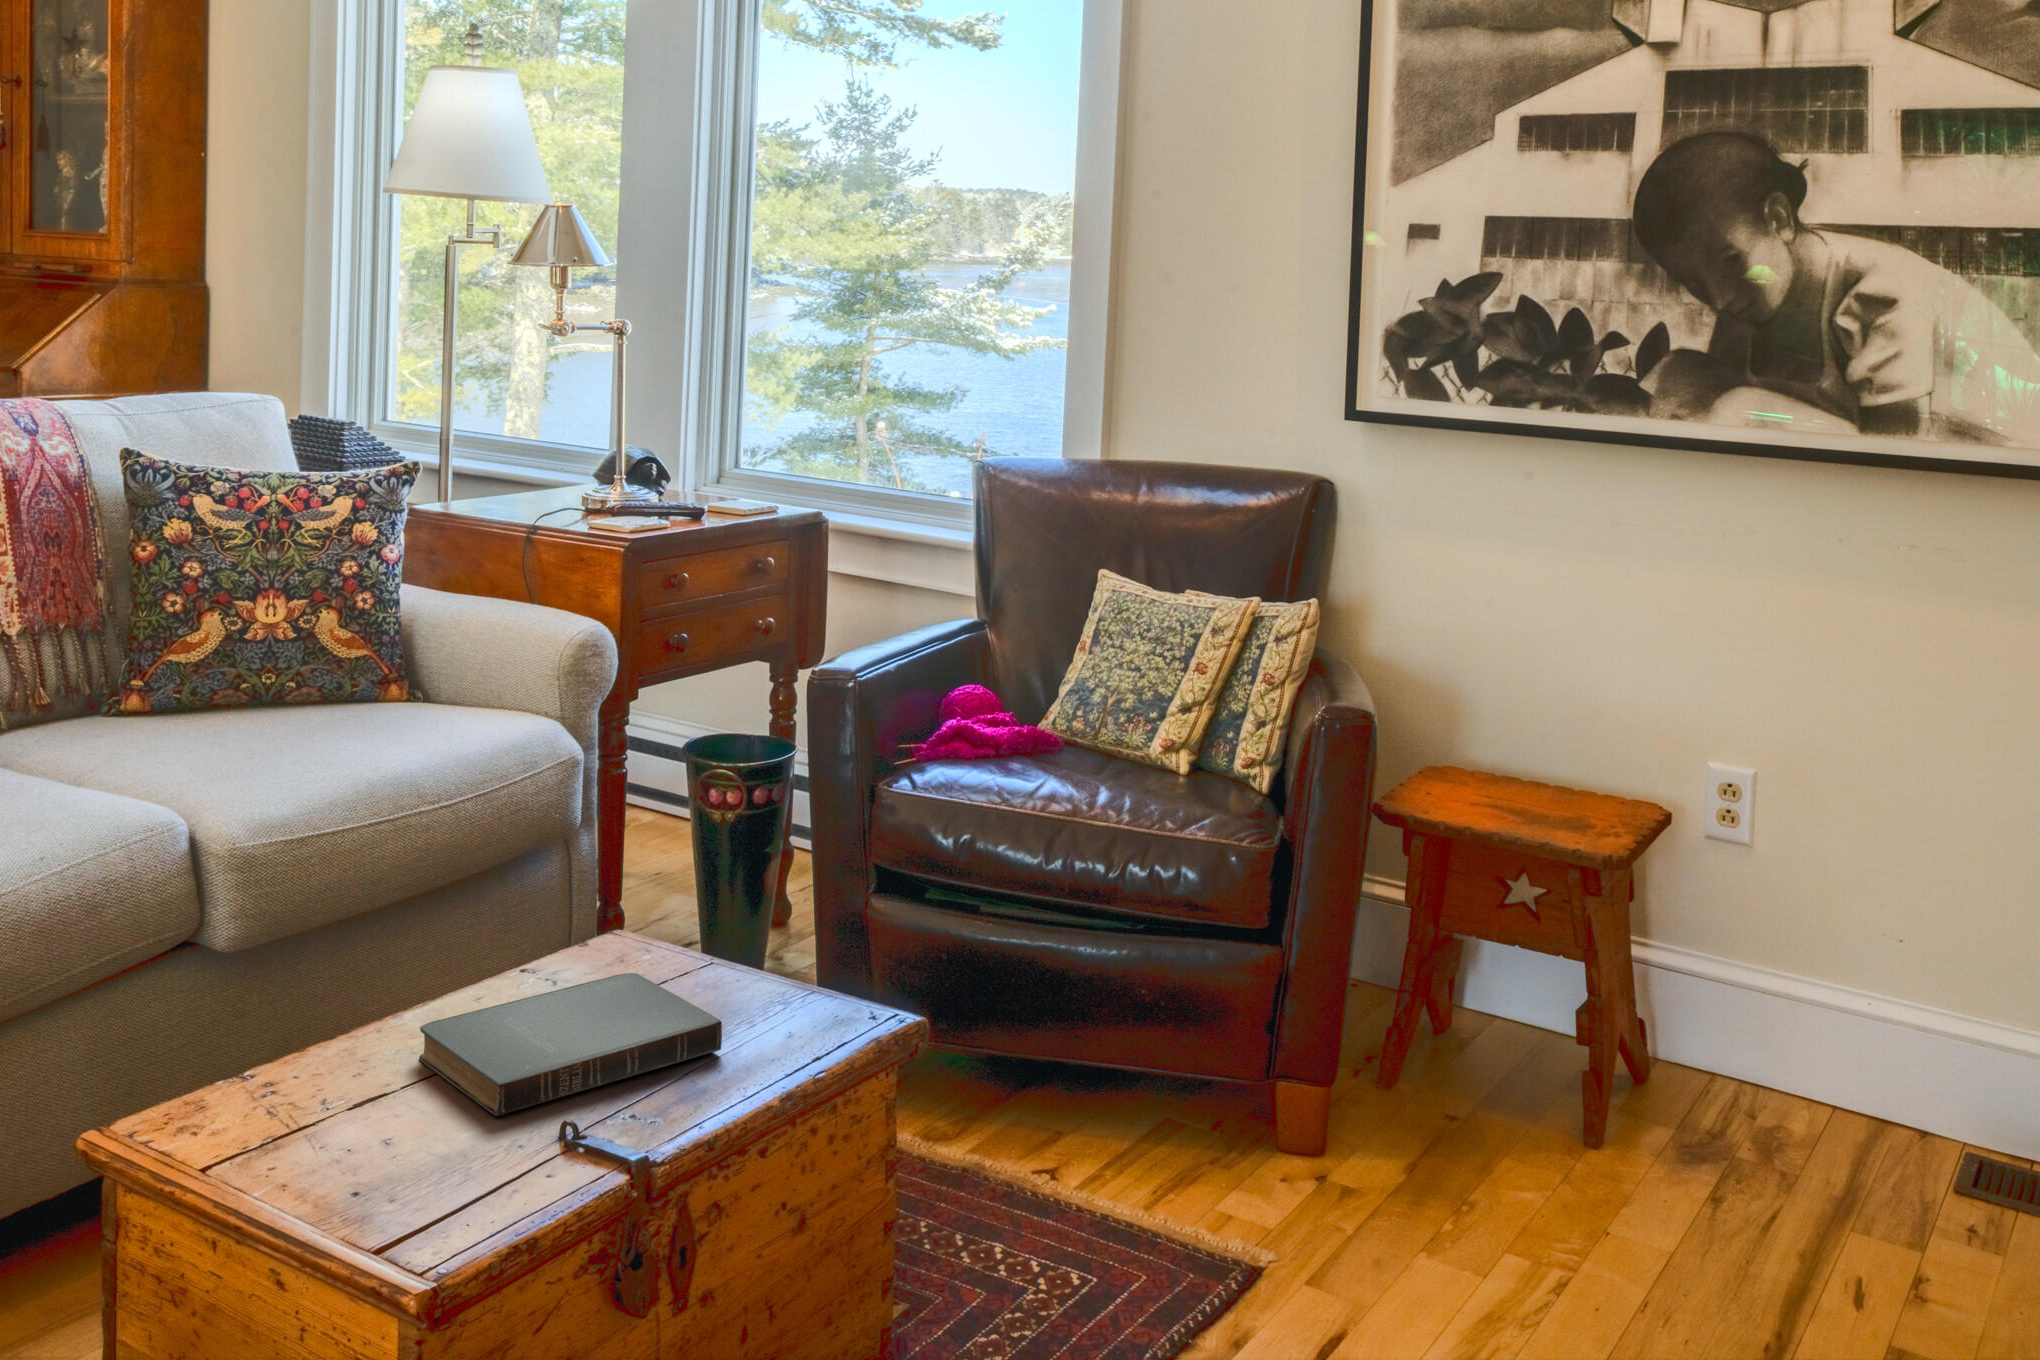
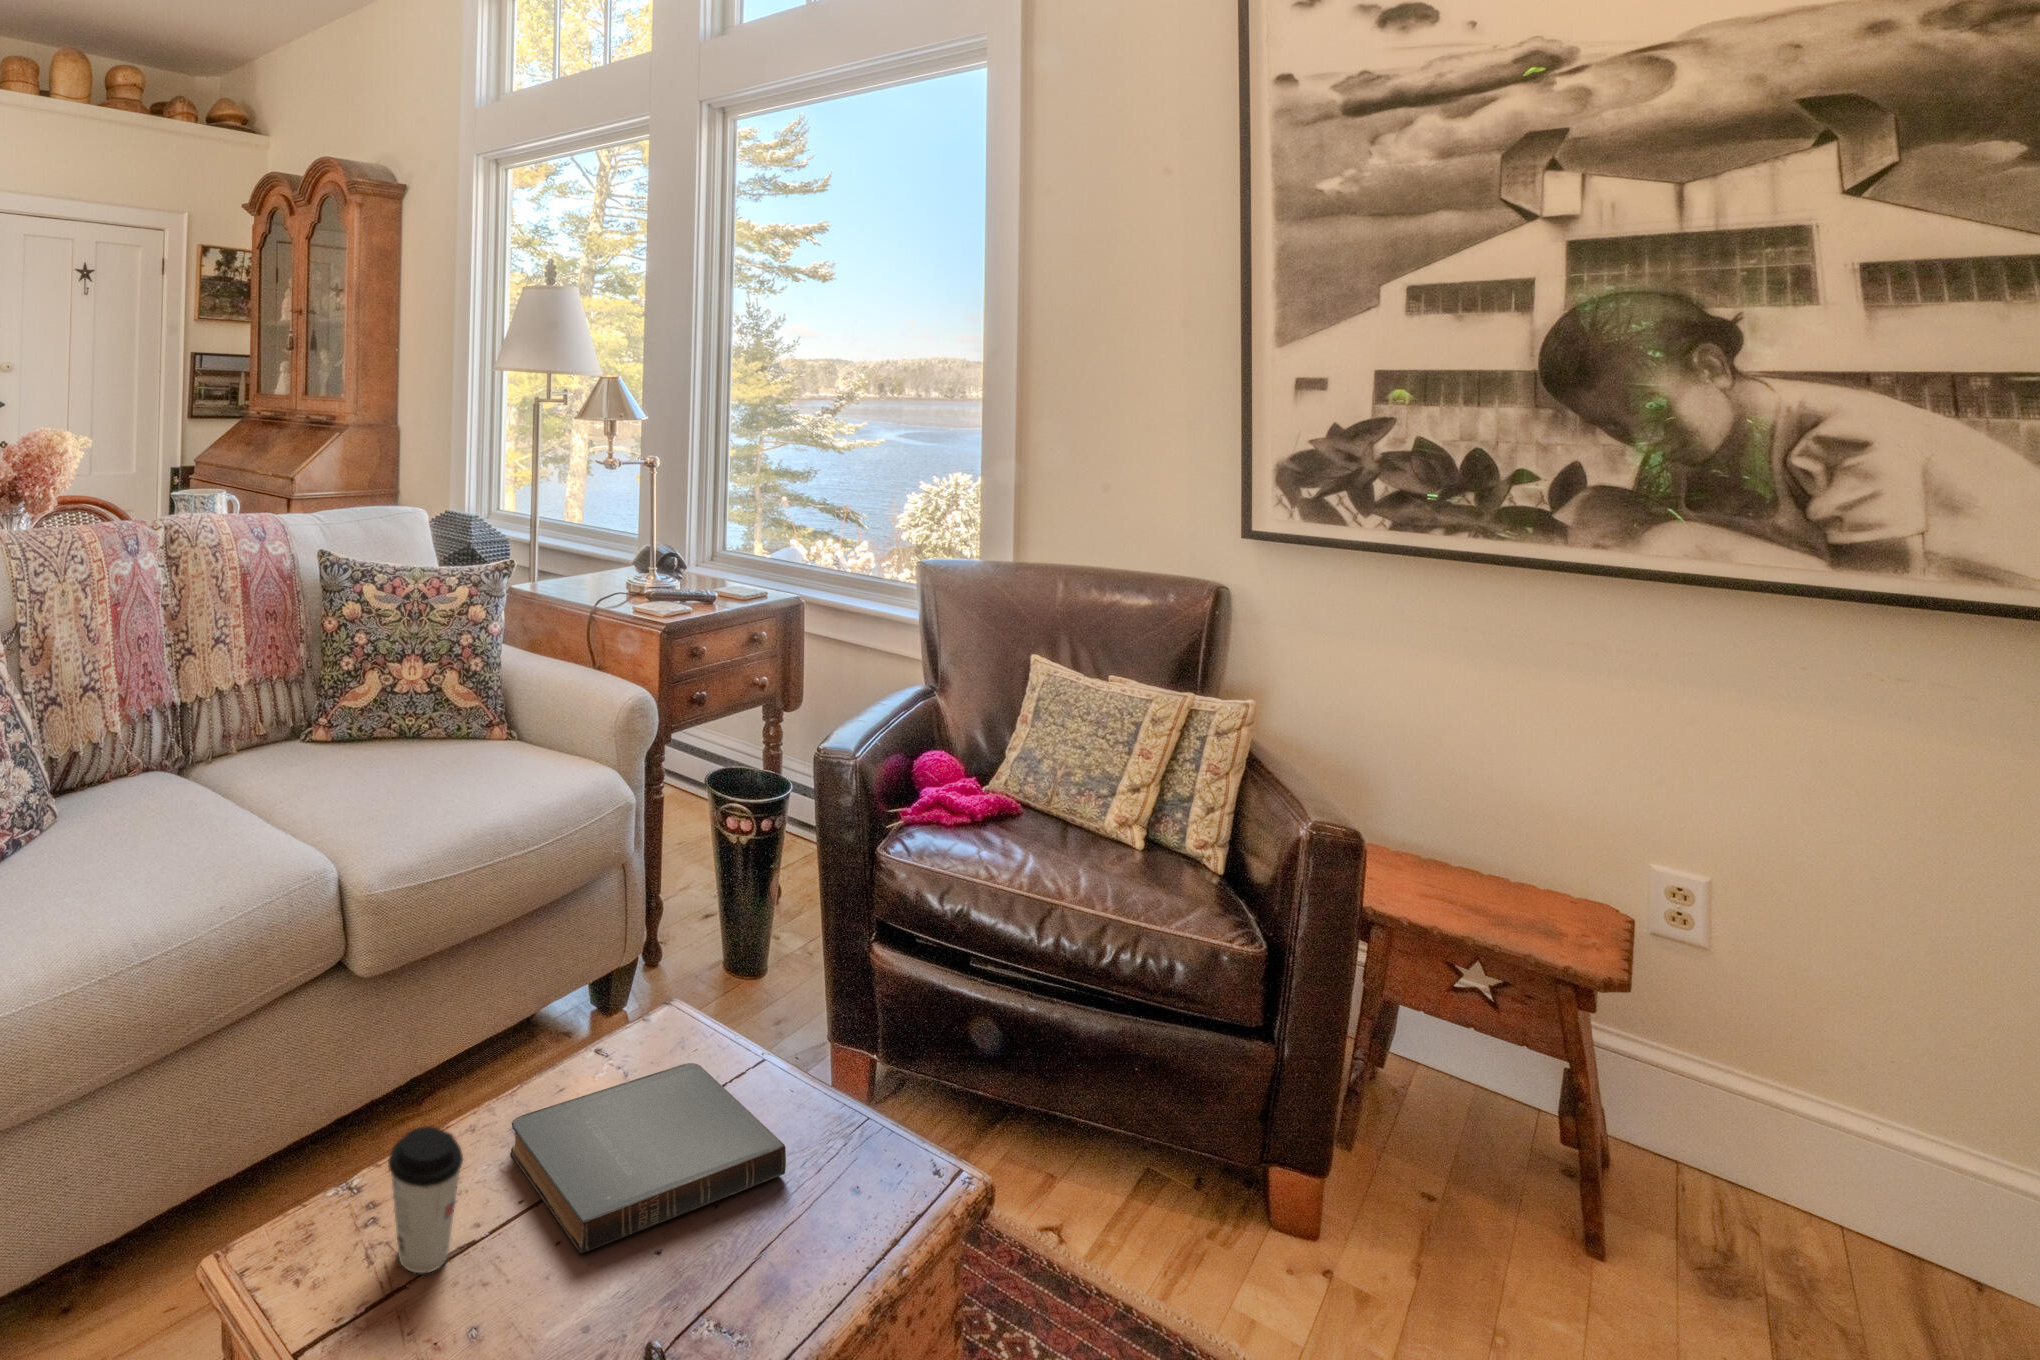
coffee cup: none [283,1007,368,1143] -> present [388,1126,463,1273]

